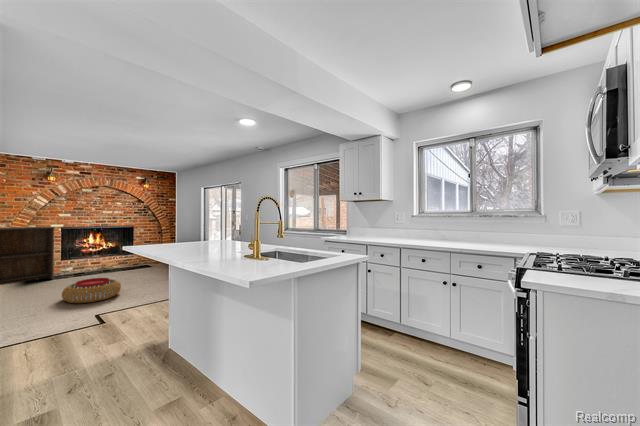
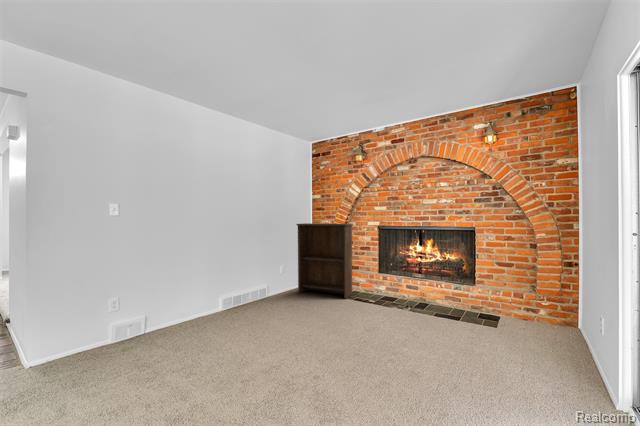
pouf: present [62,278,121,303] -> none [206,316,296,375]

